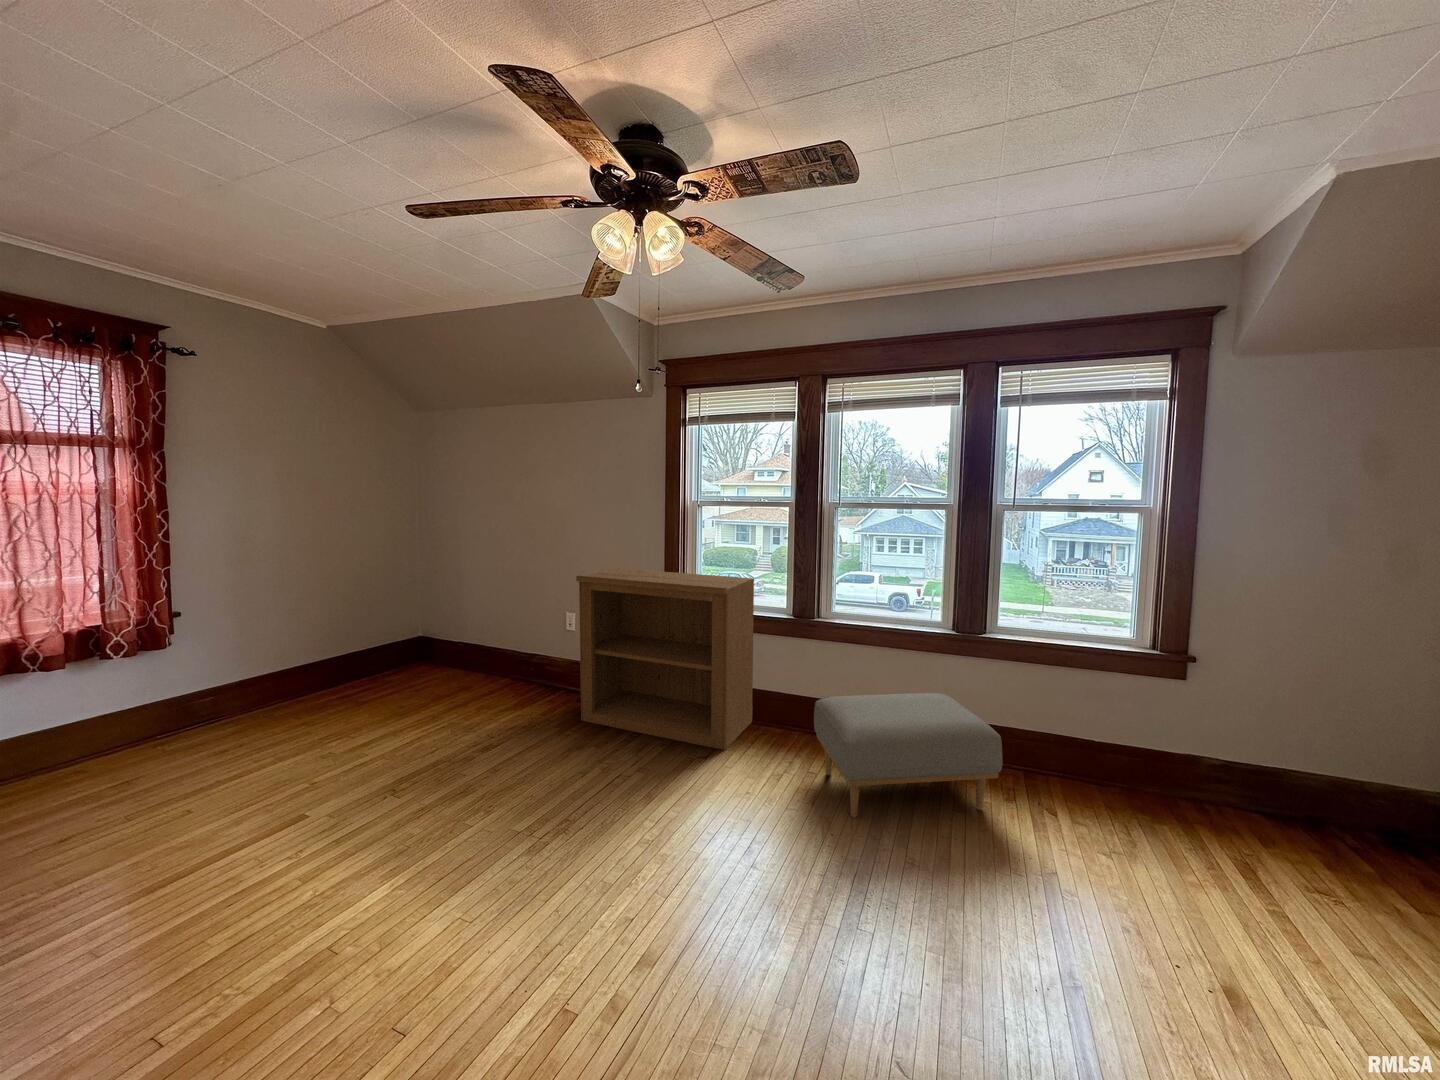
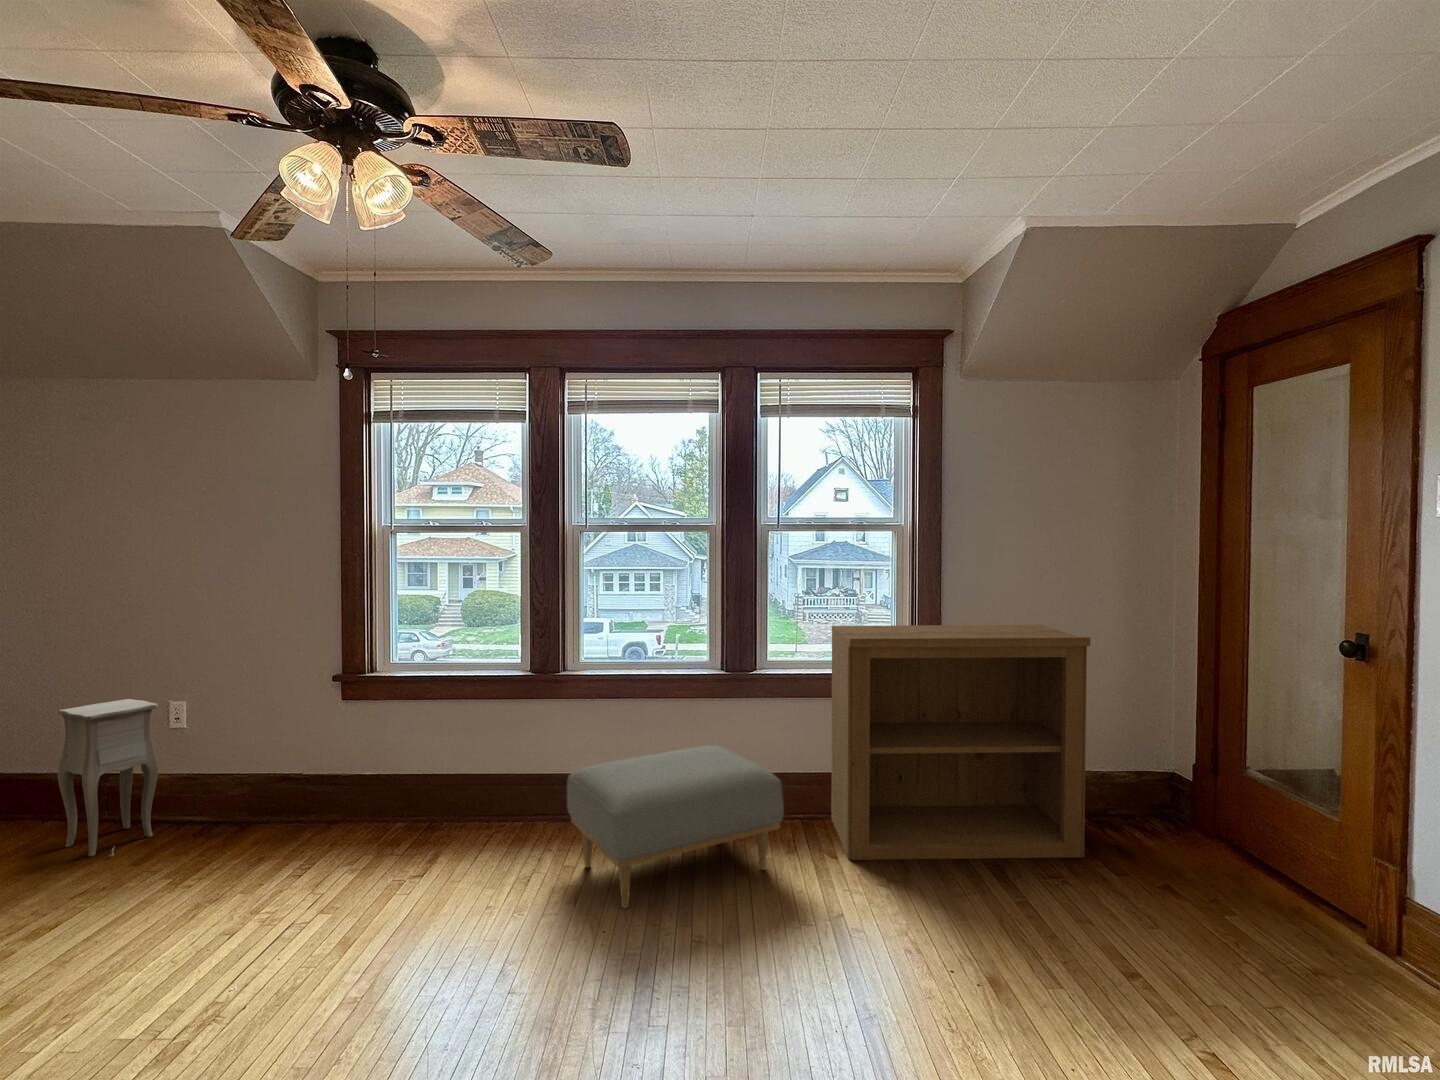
bookshelf: present [576,568,754,750] -> present [831,625,1090,860]
side table: none [509,608,561,706] -> present [58,699,158,856]

